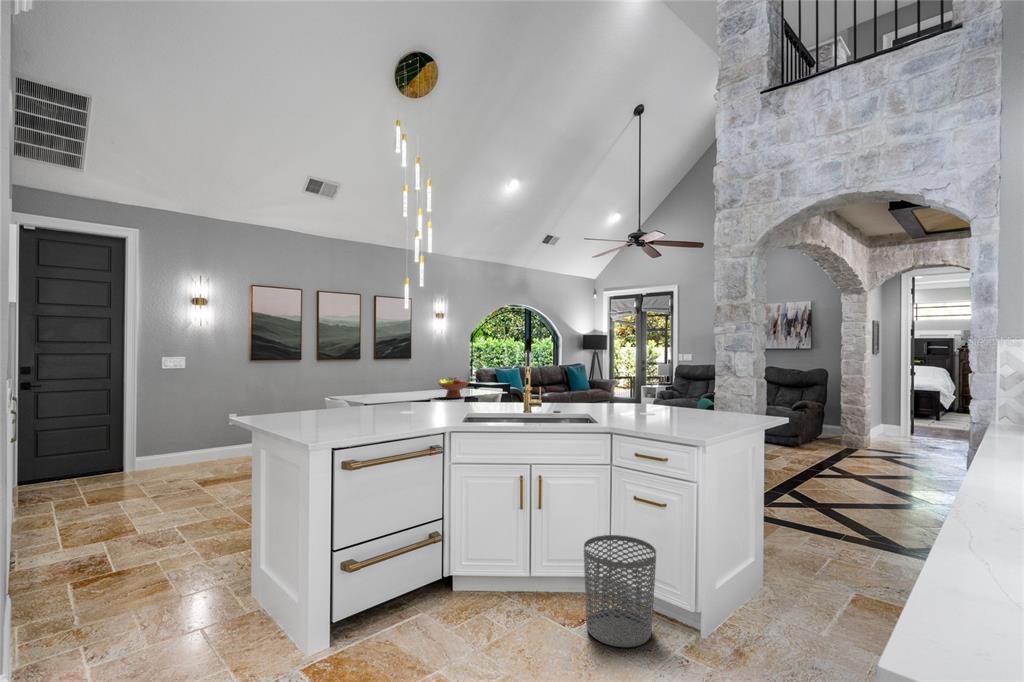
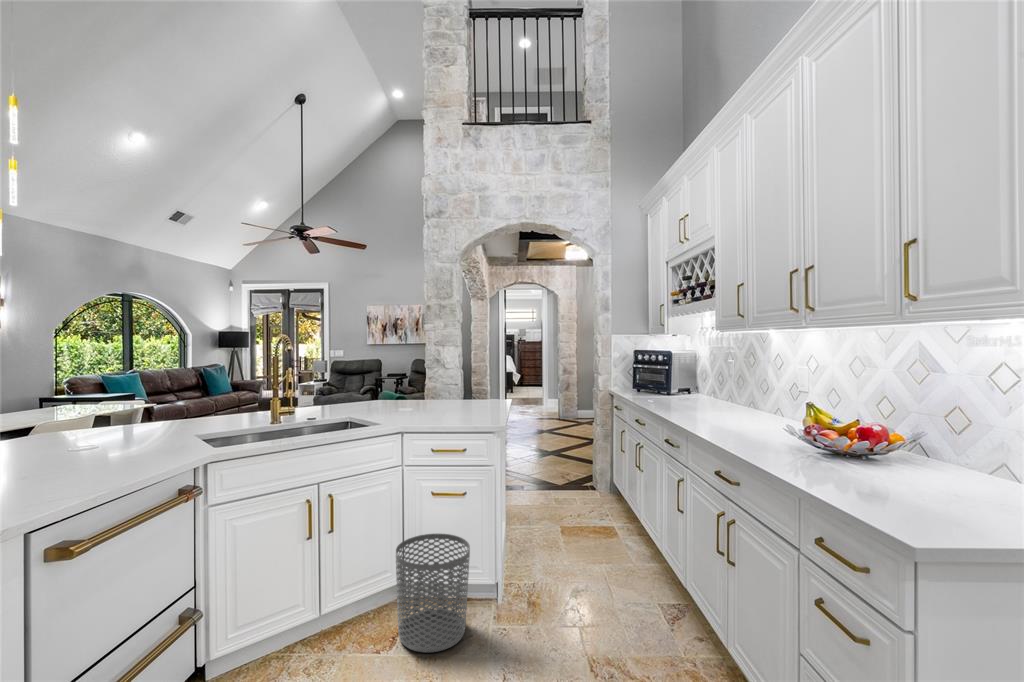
fruit bowl: present [438,378,469,398] -> none [42,385,100,414]

